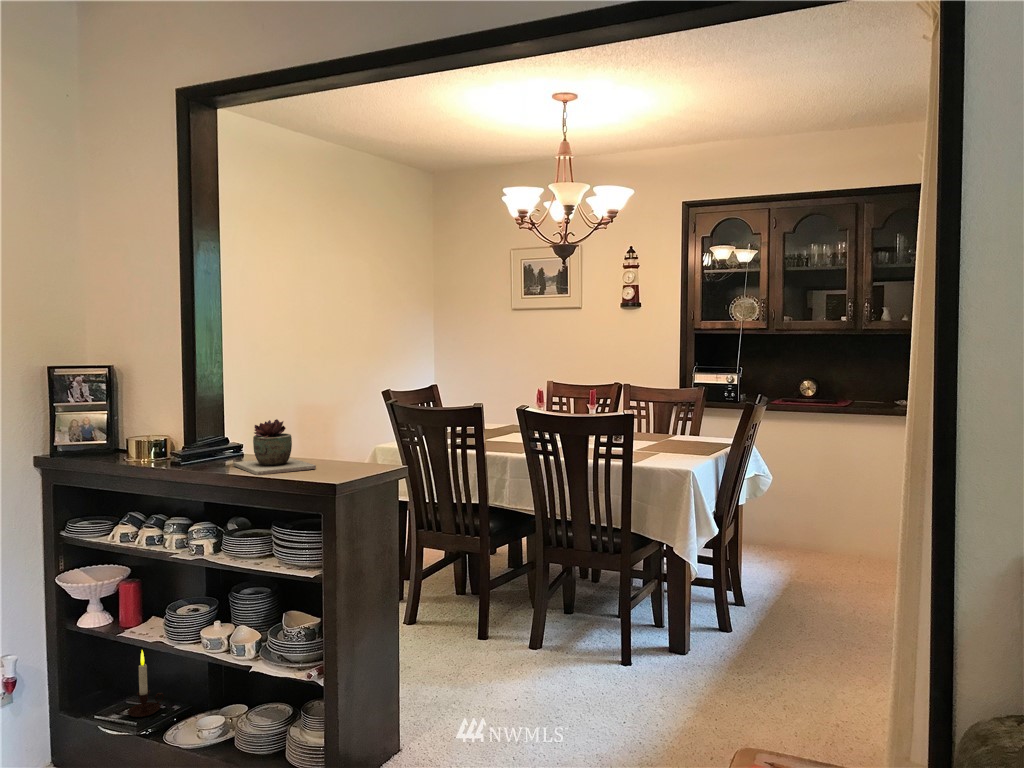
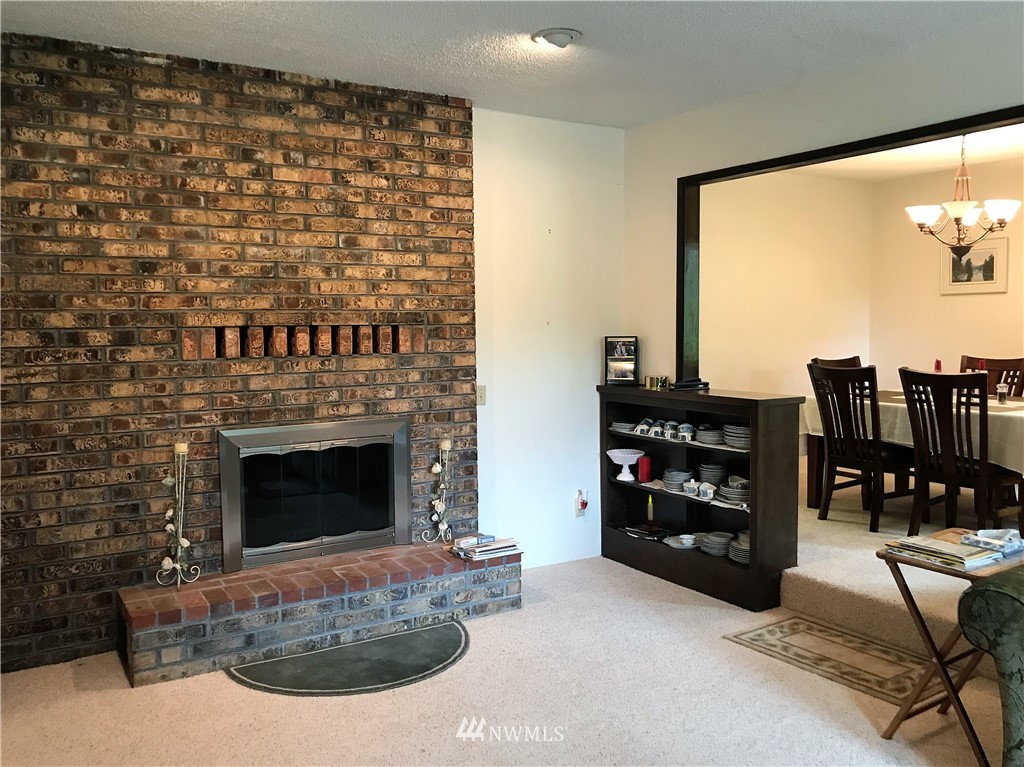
succulent plant: present [234,419,316,475] -> none [703,366,749,396]

